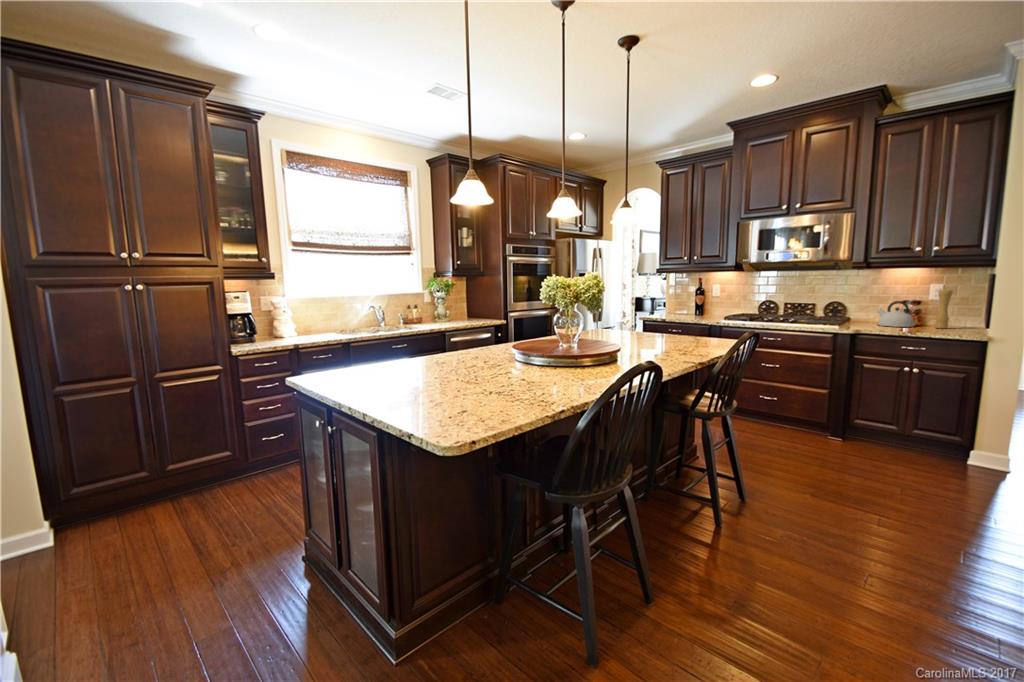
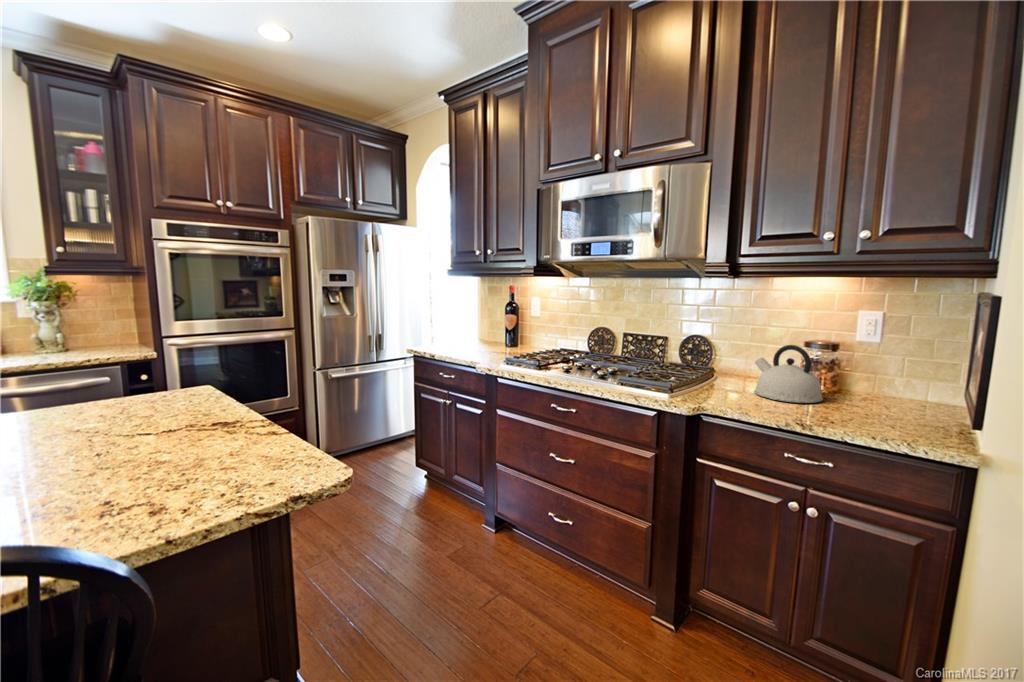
pepper mill: present [935,289,953,329] -> none [861,324,898,413]

